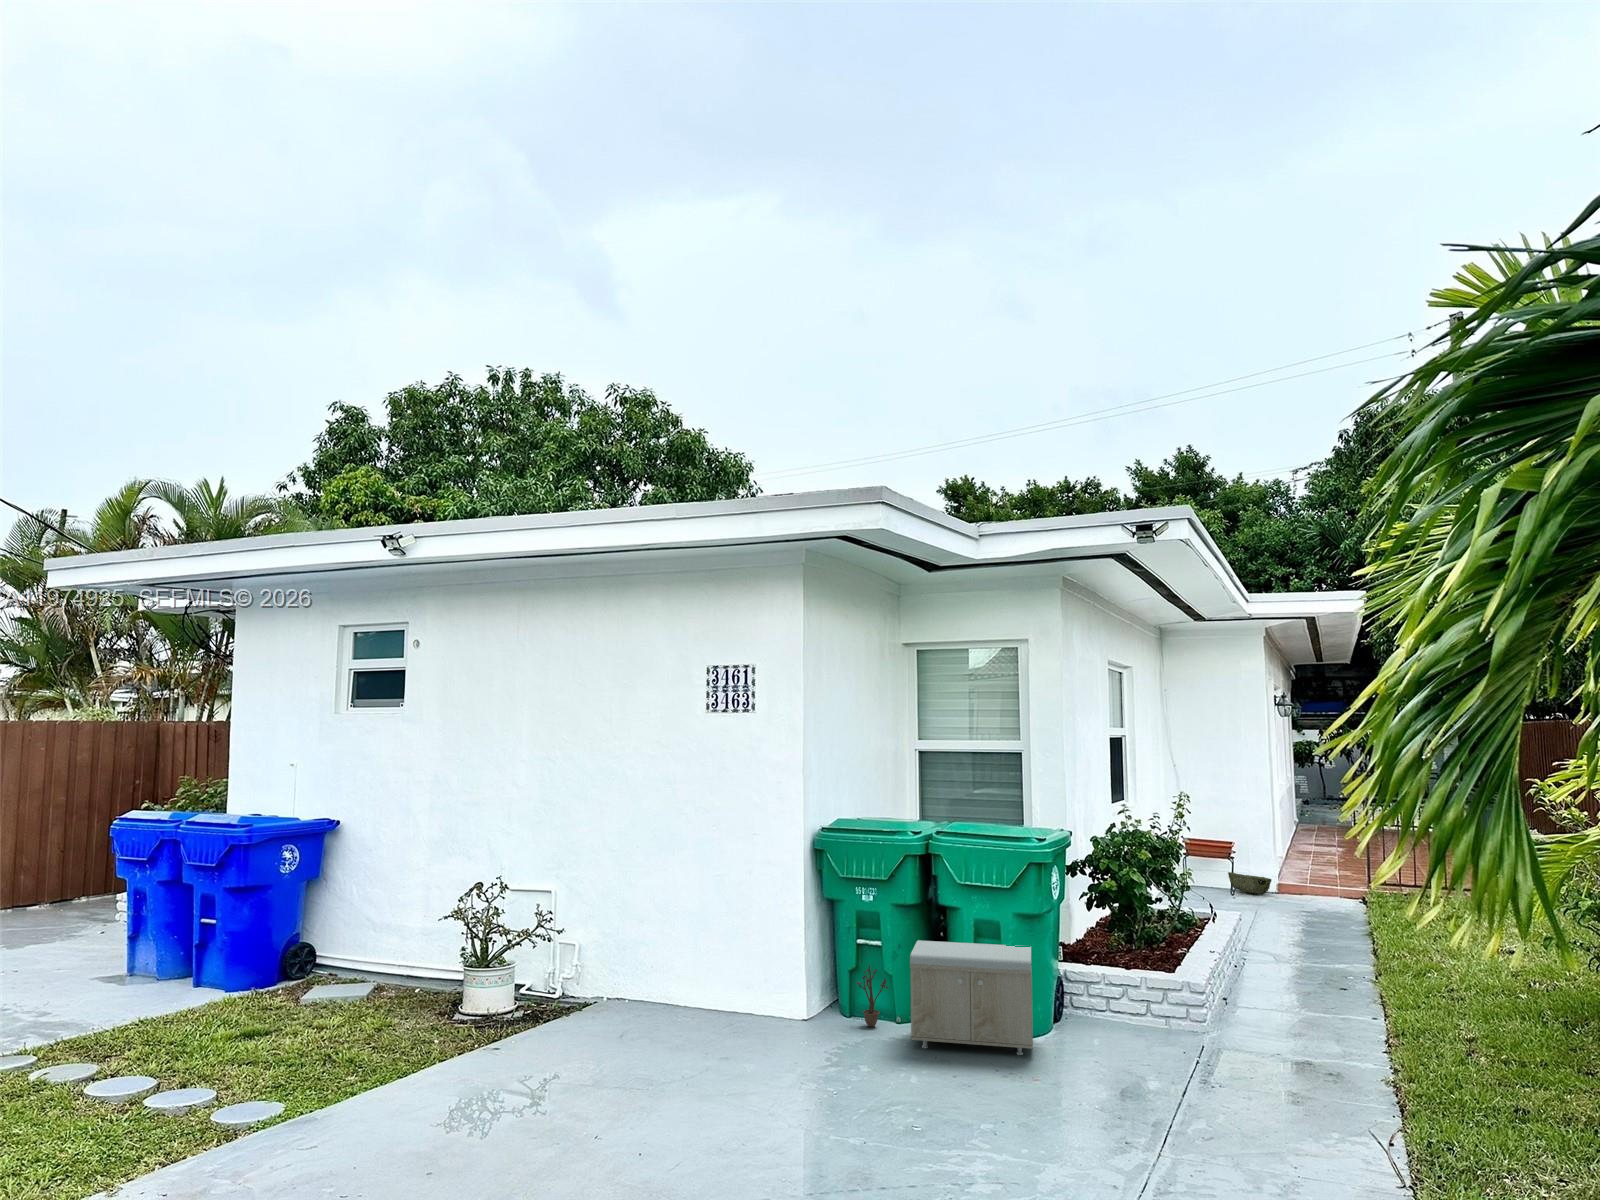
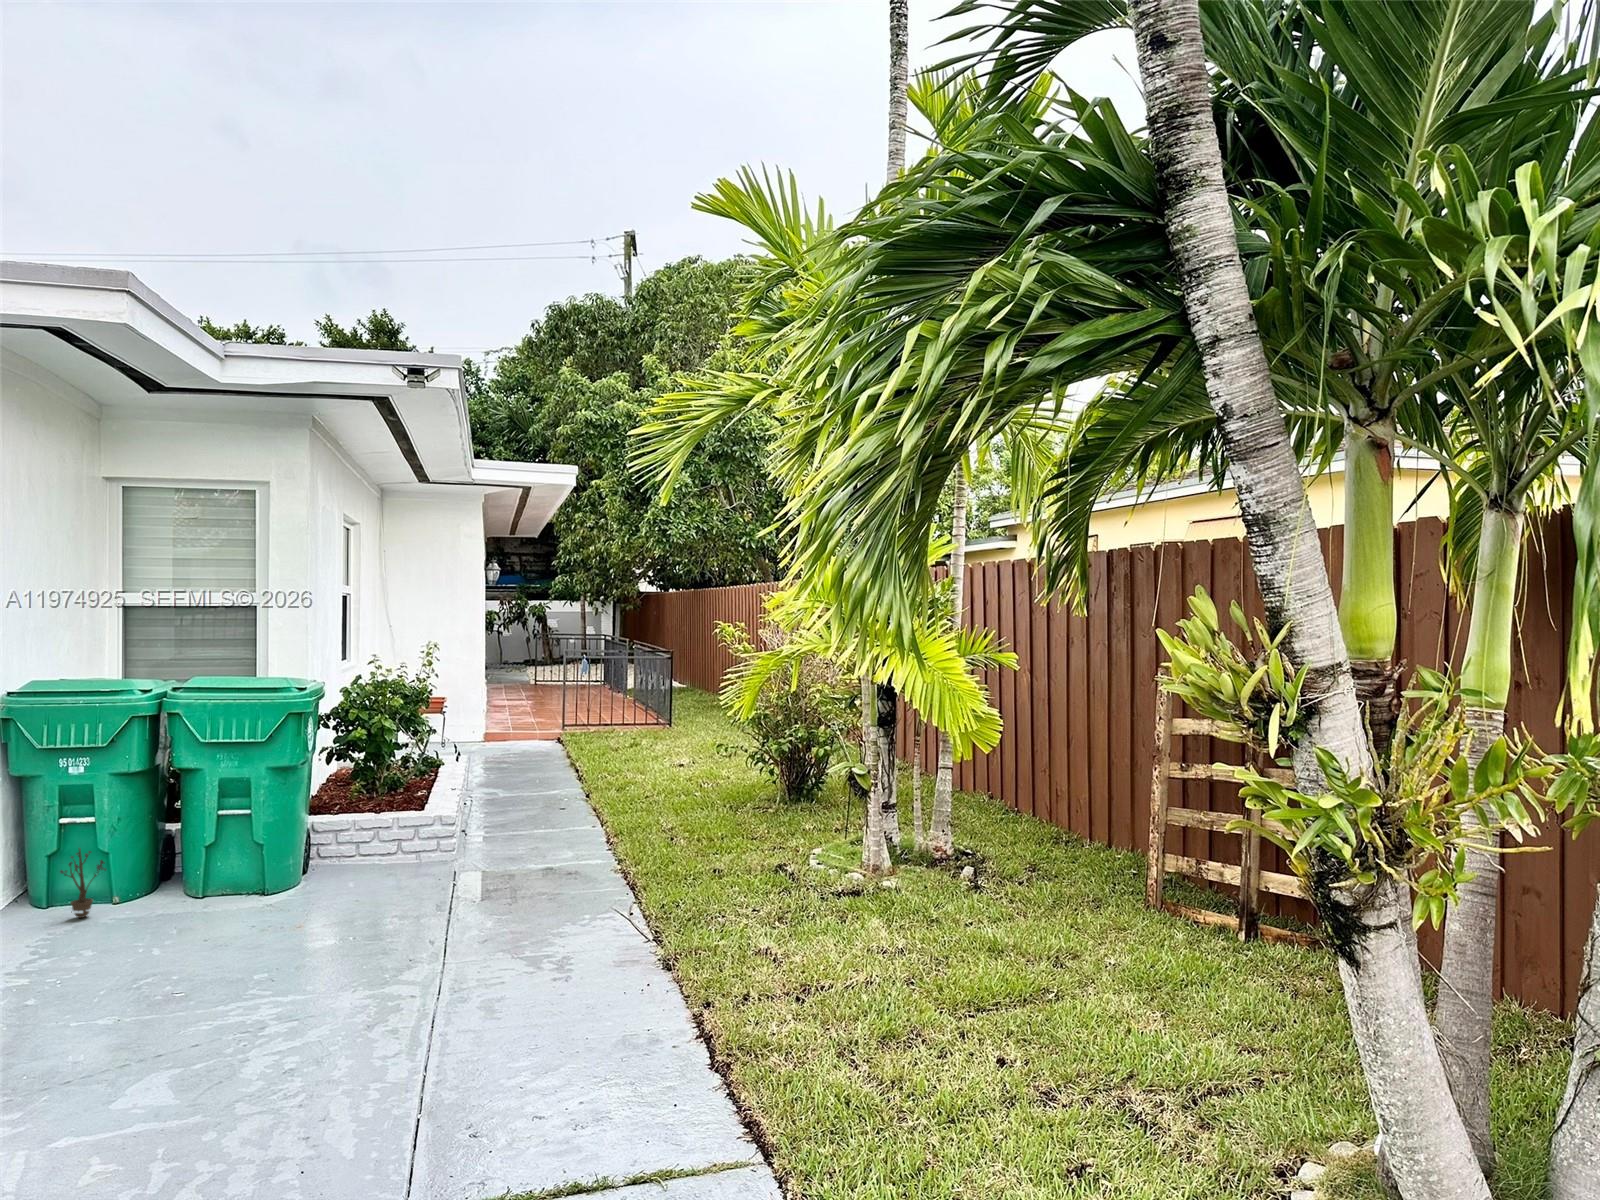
woven basket: present [1228,872,1271,894] -> none [438,728,478,746]
storage bench: present [910,940,1033,1055] -> none [146,798,295,924]

